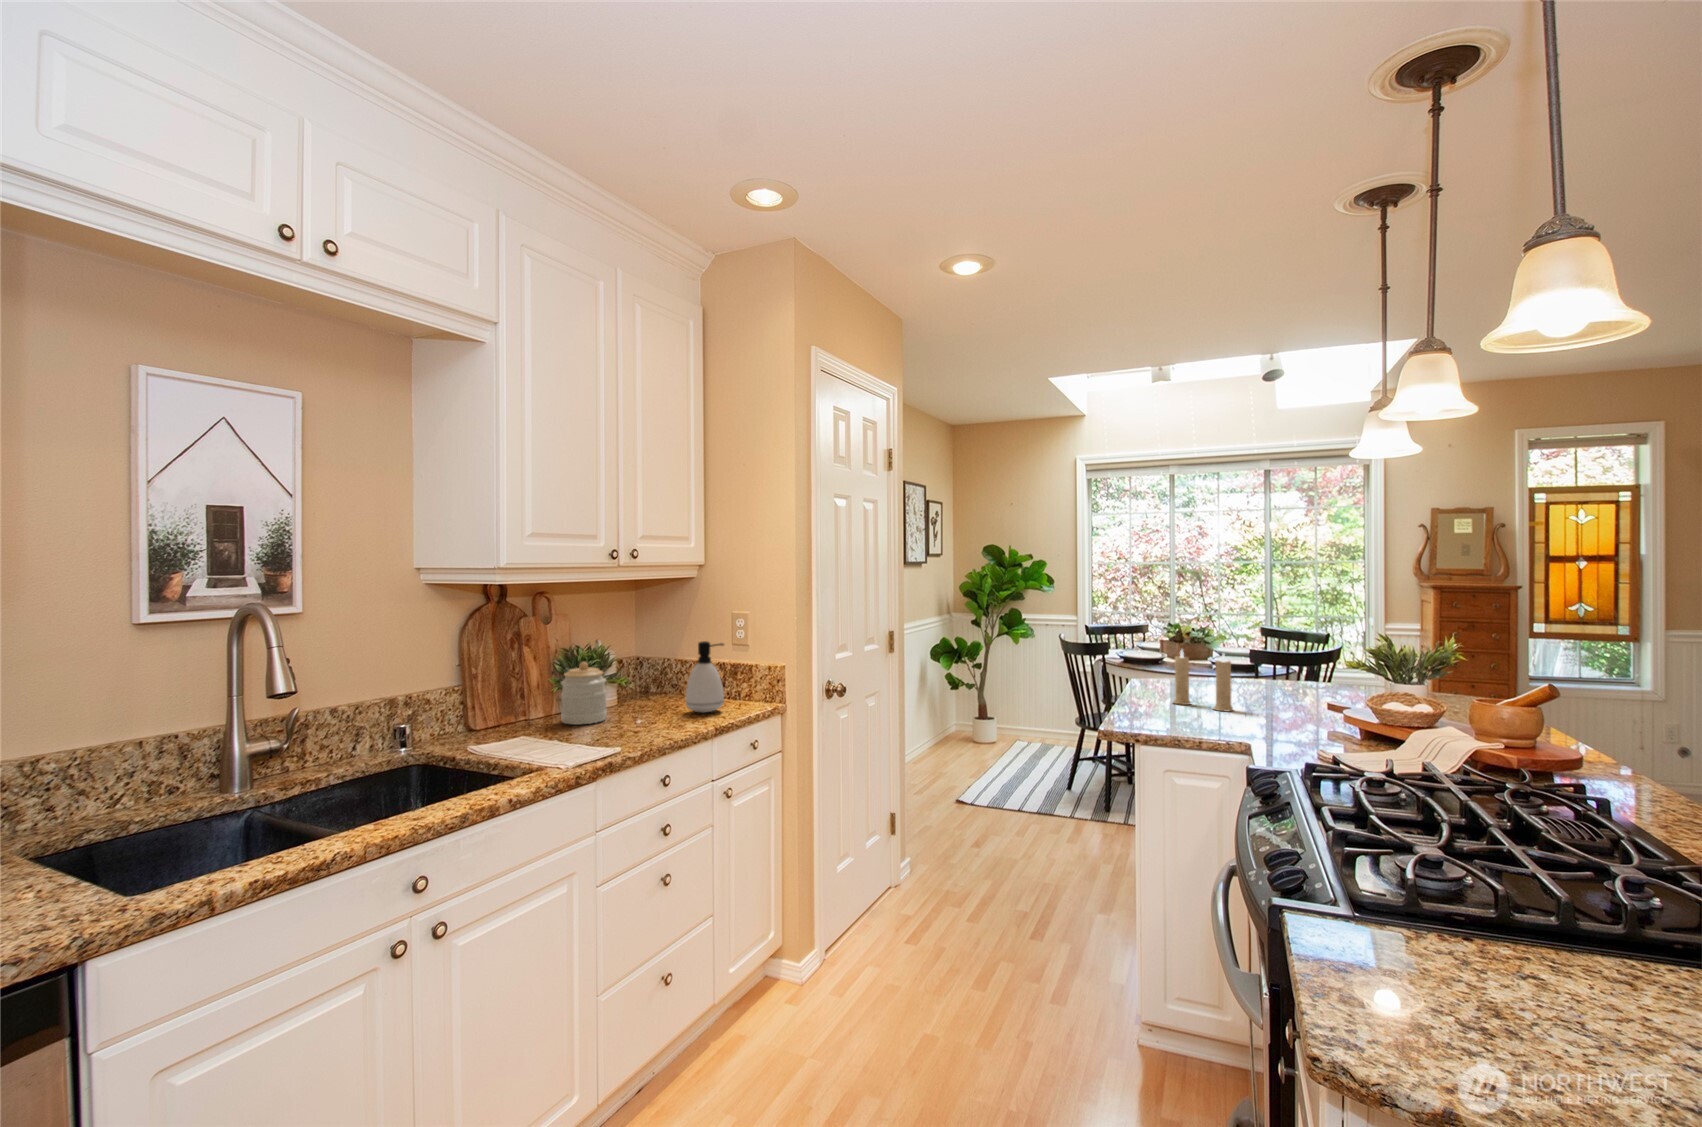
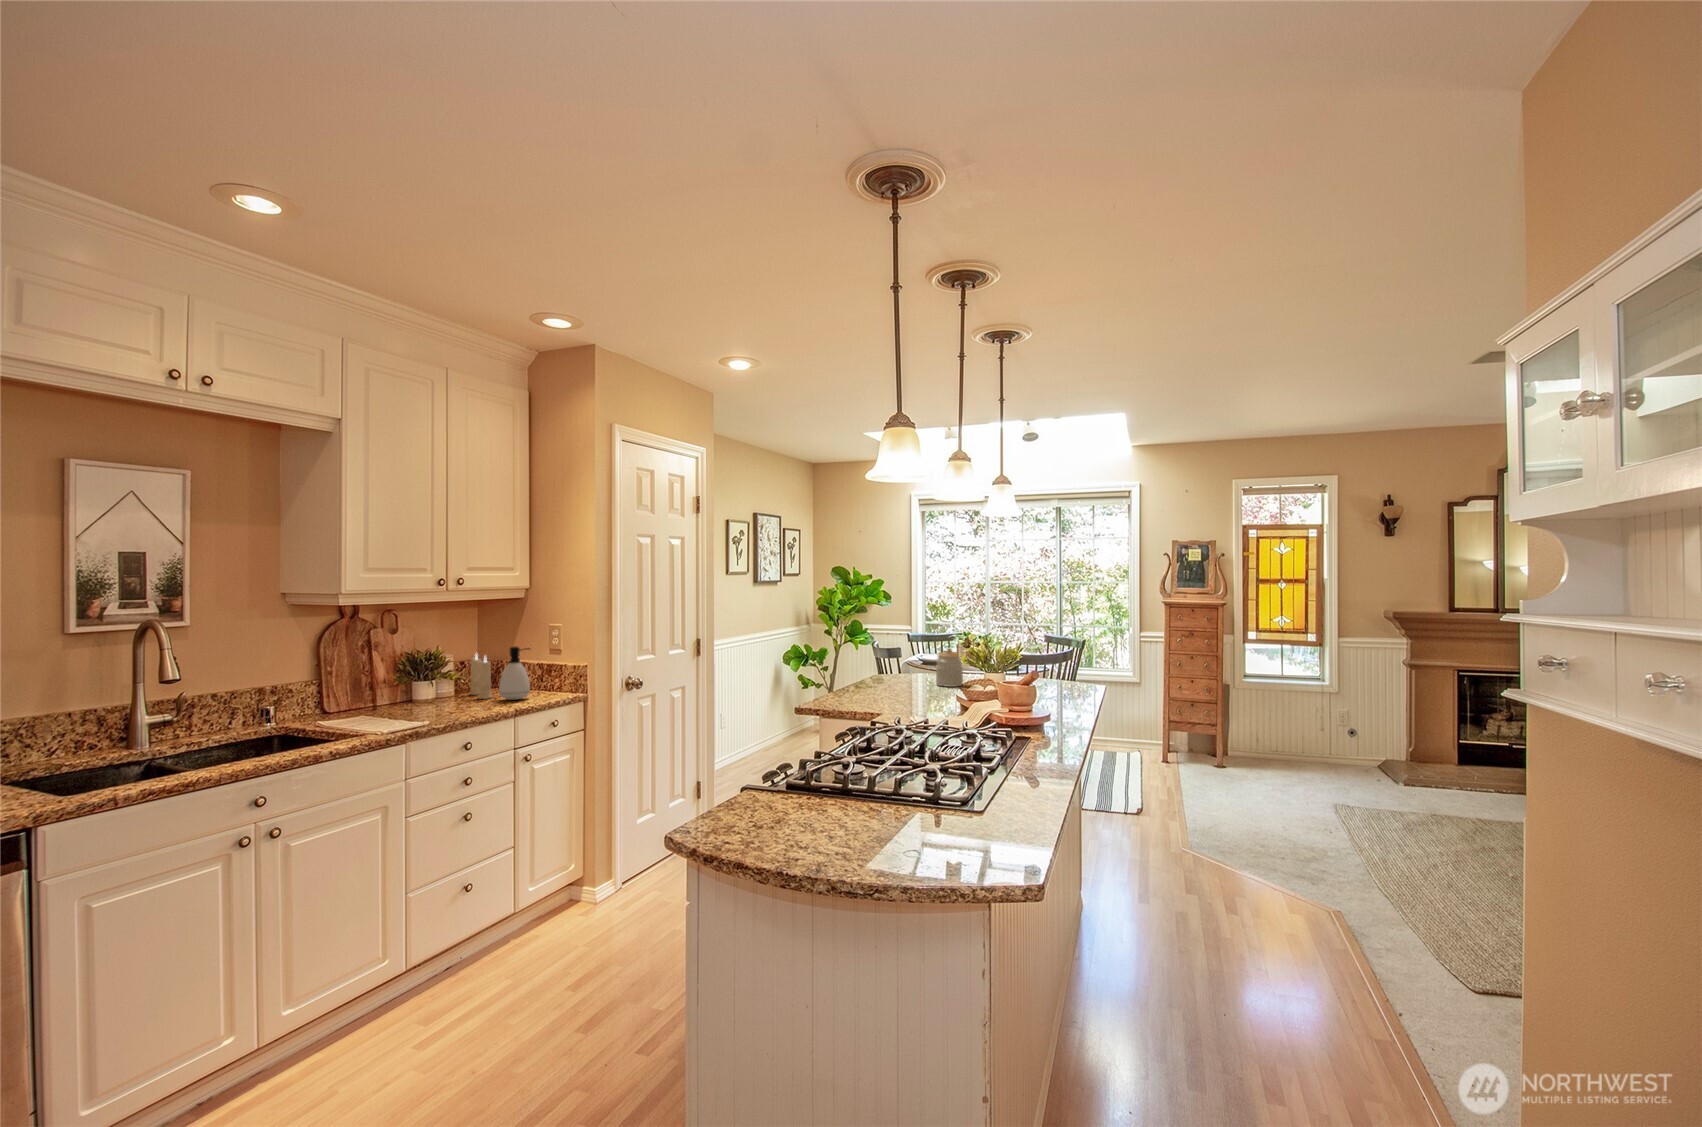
candle: present [1173,650,1233,711] -> present [470,654,492,699]
jar: present [561,662,607,725] -> present [936,648,963,687]

